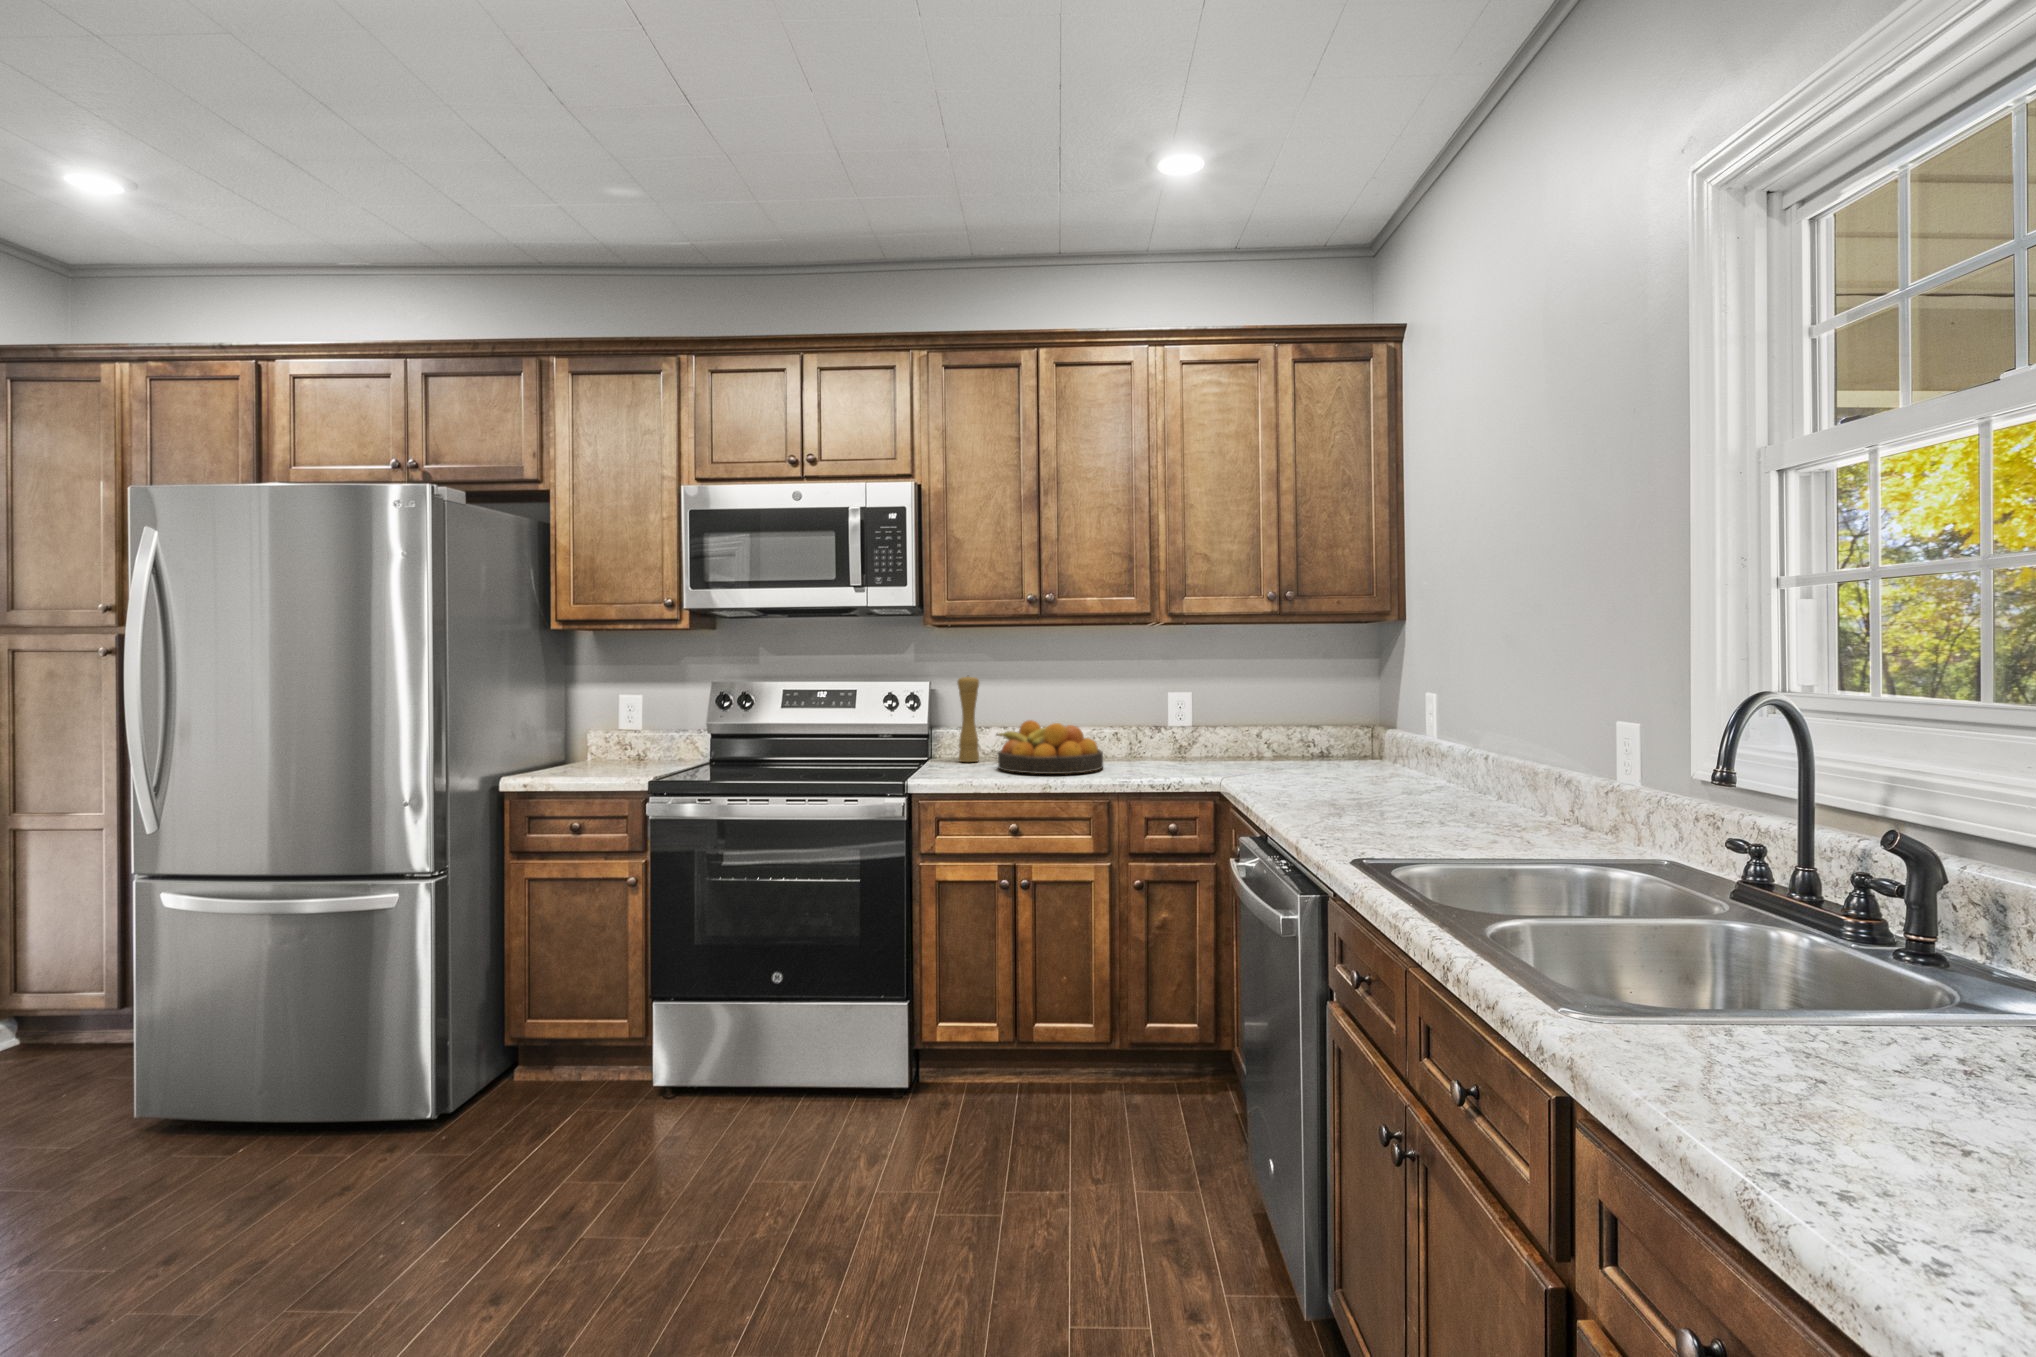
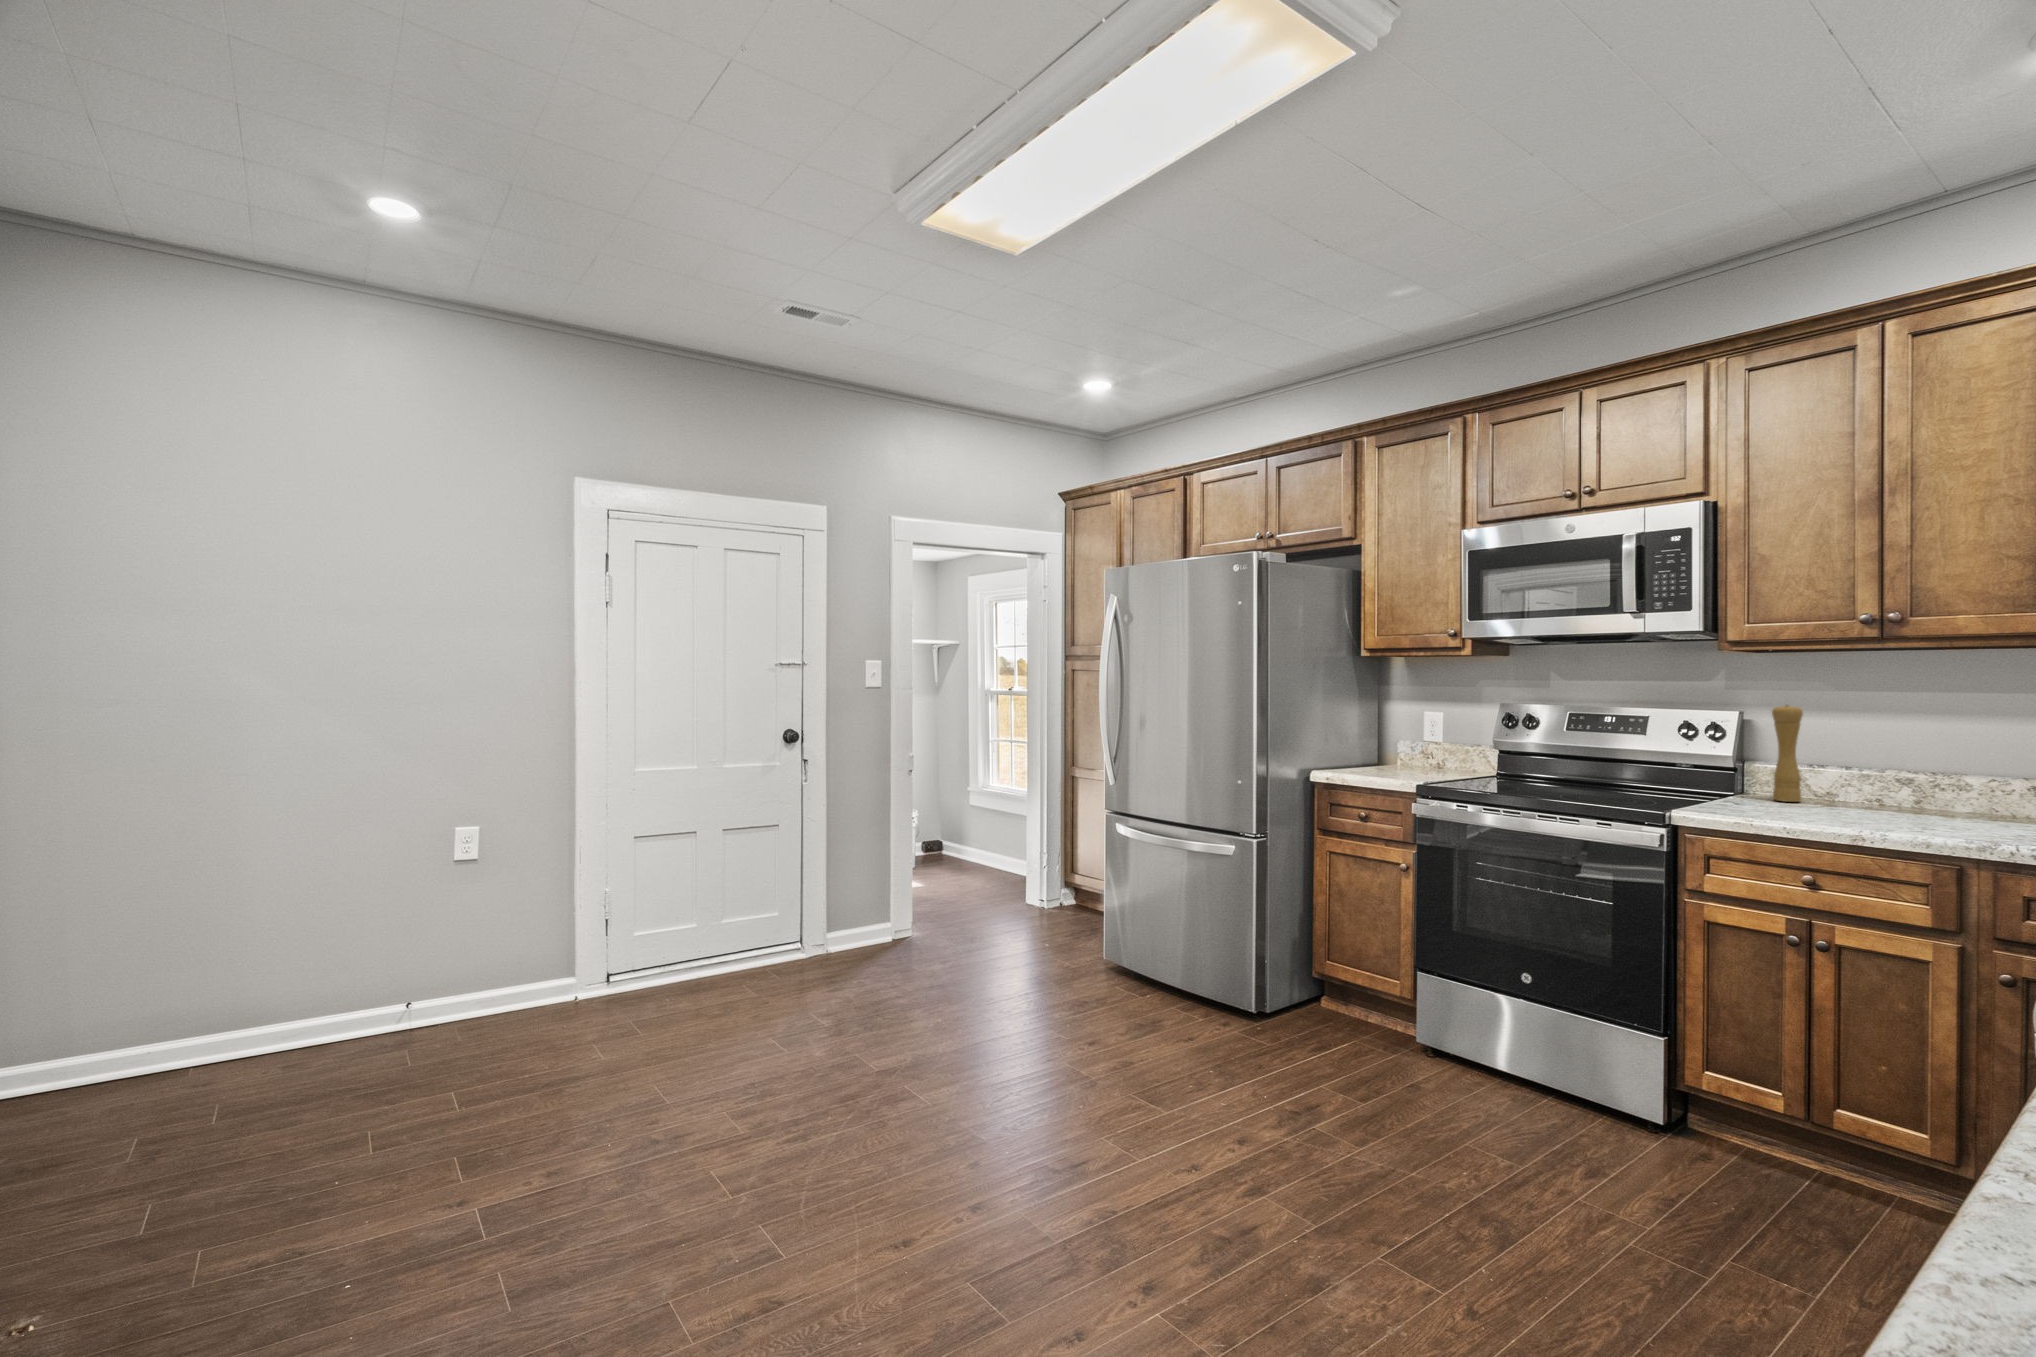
fruit bowl: present [996,720,1103,774] -> none [1812,759,1981,828]

